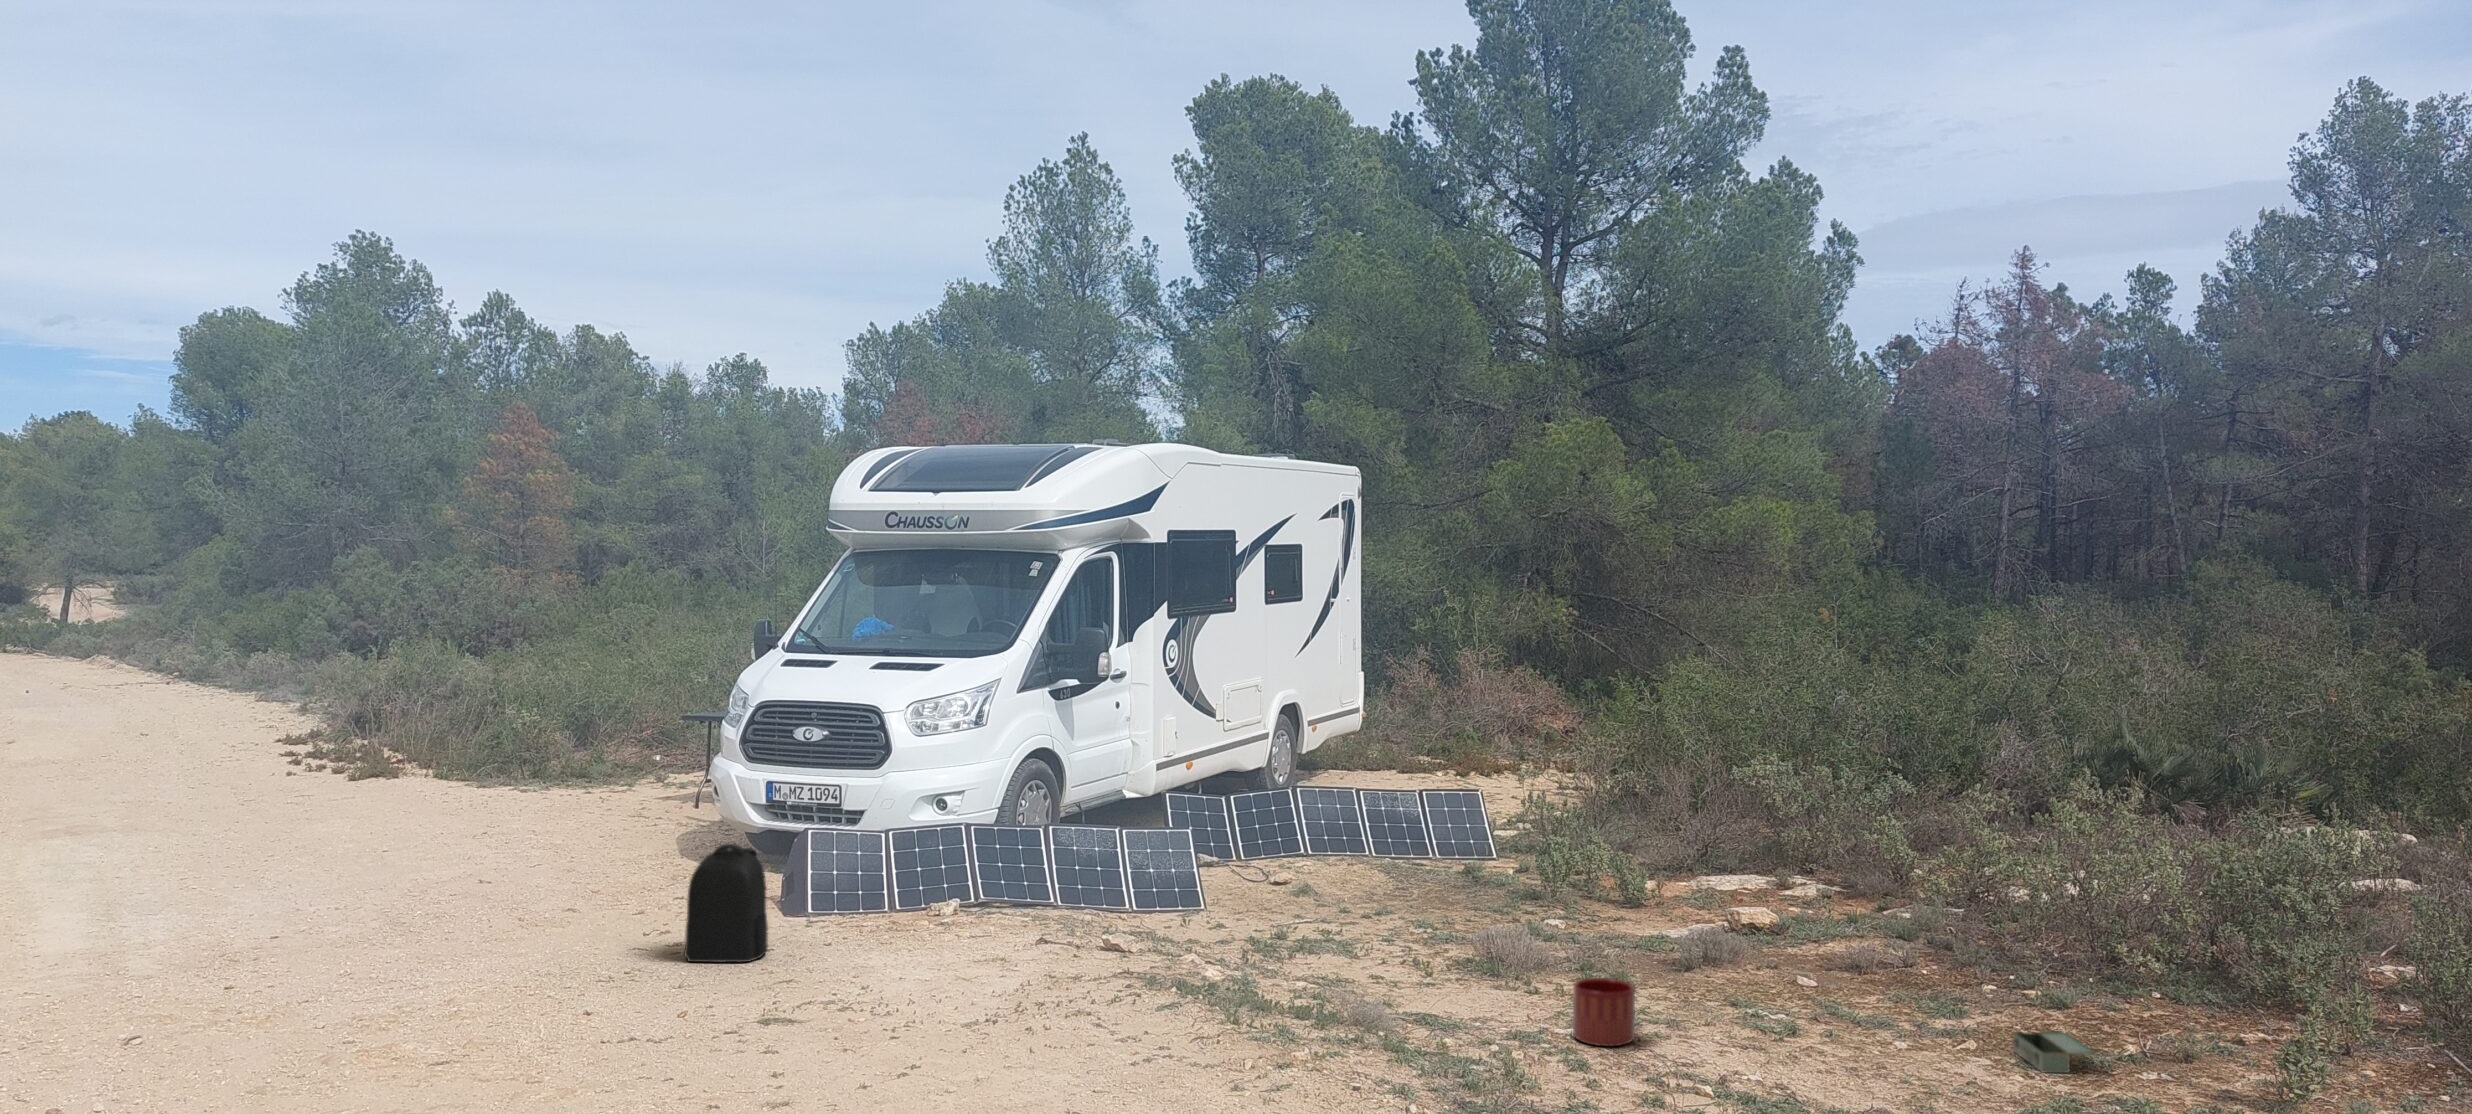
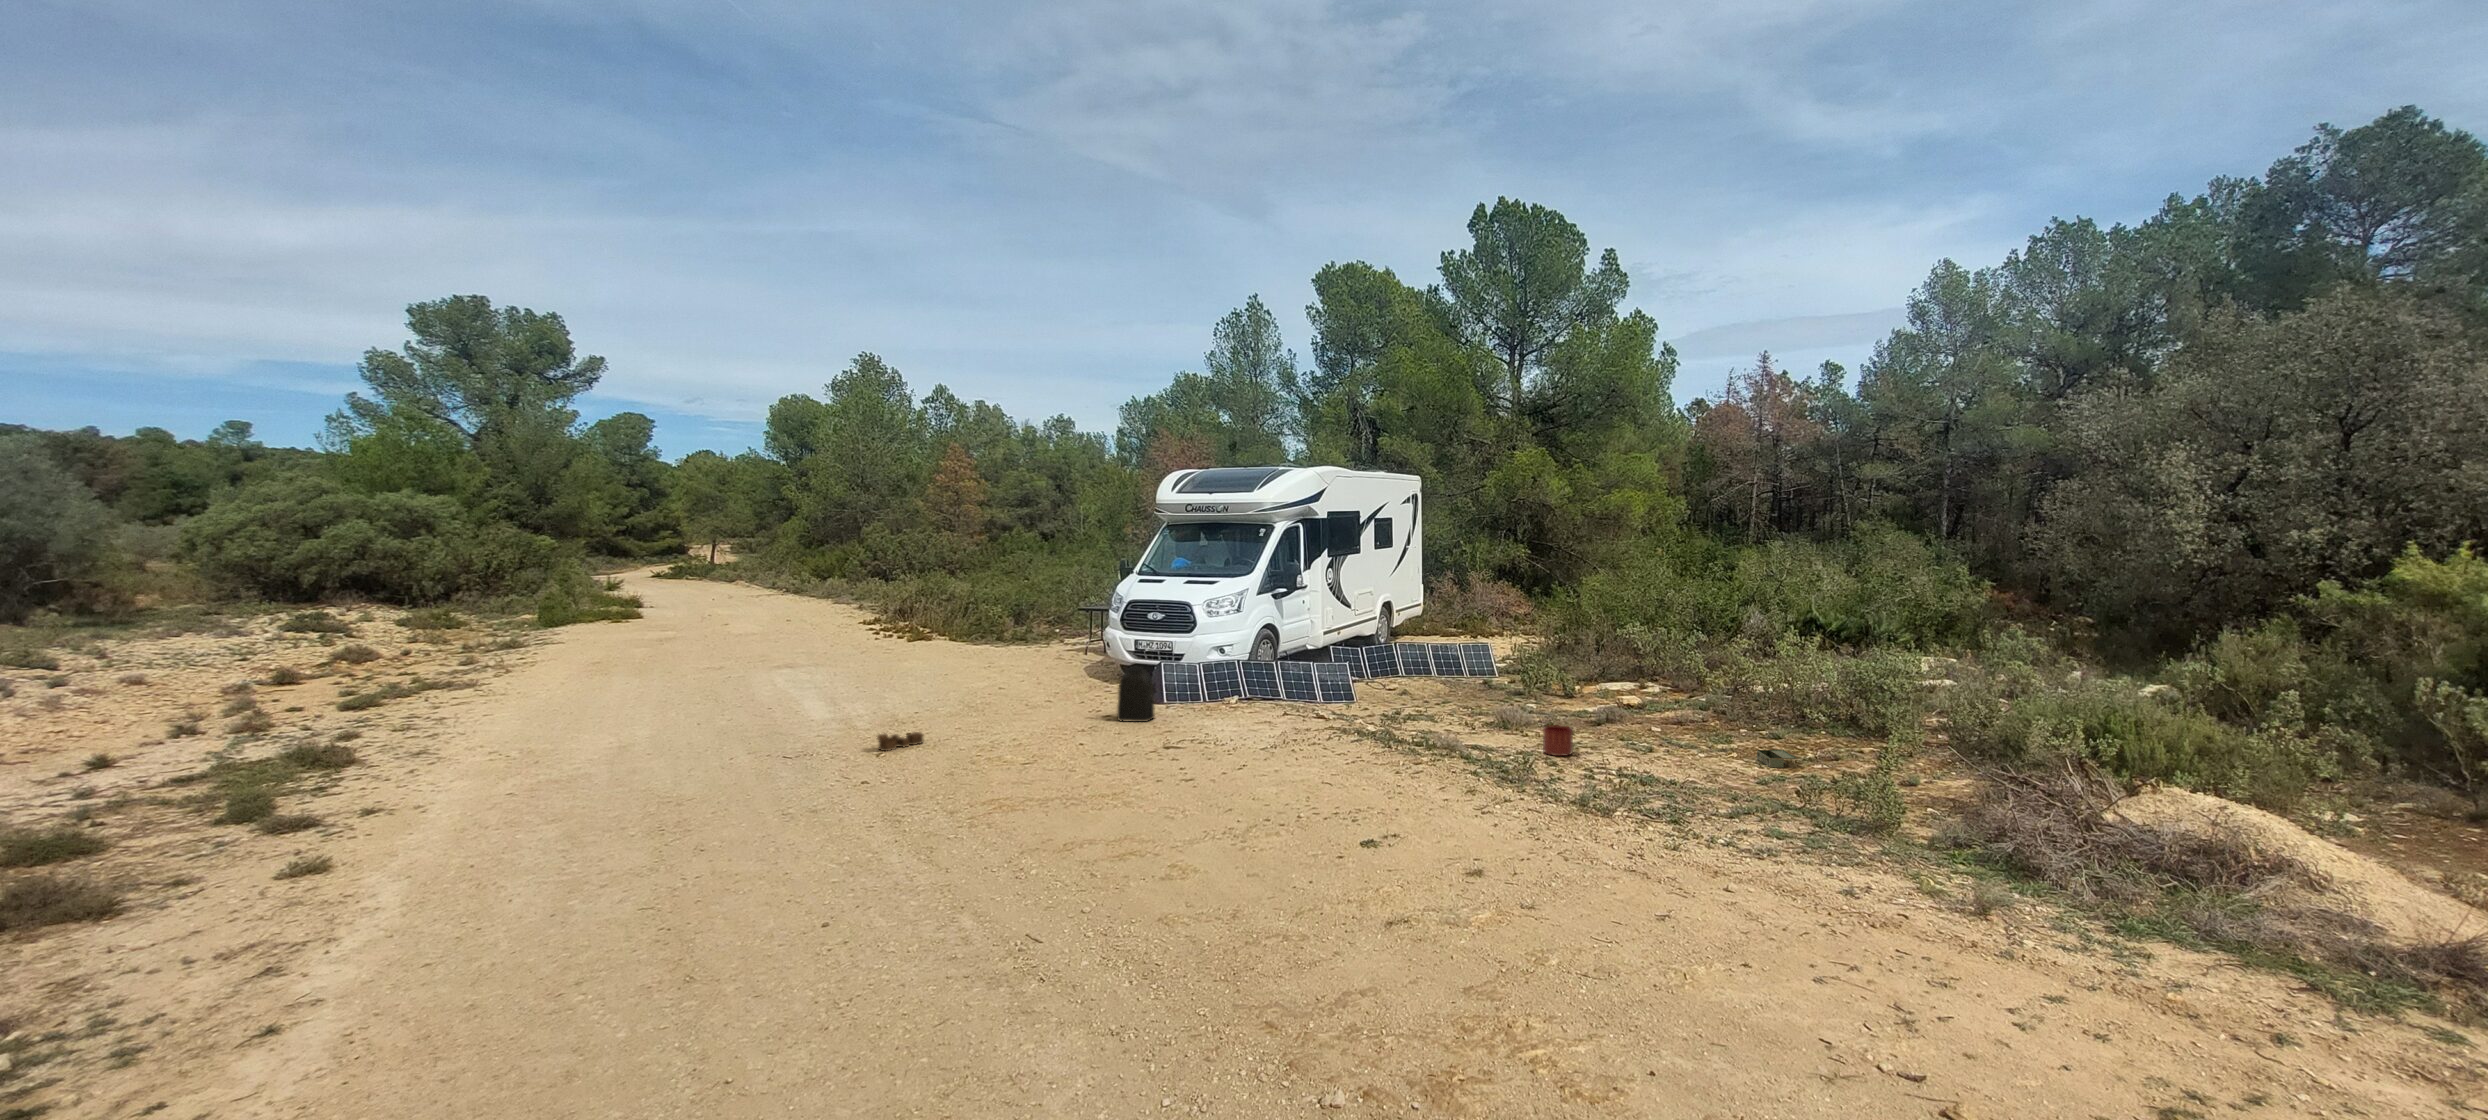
cardboard box: none [88,994,217,1042] -> present [877,732,923,751]

